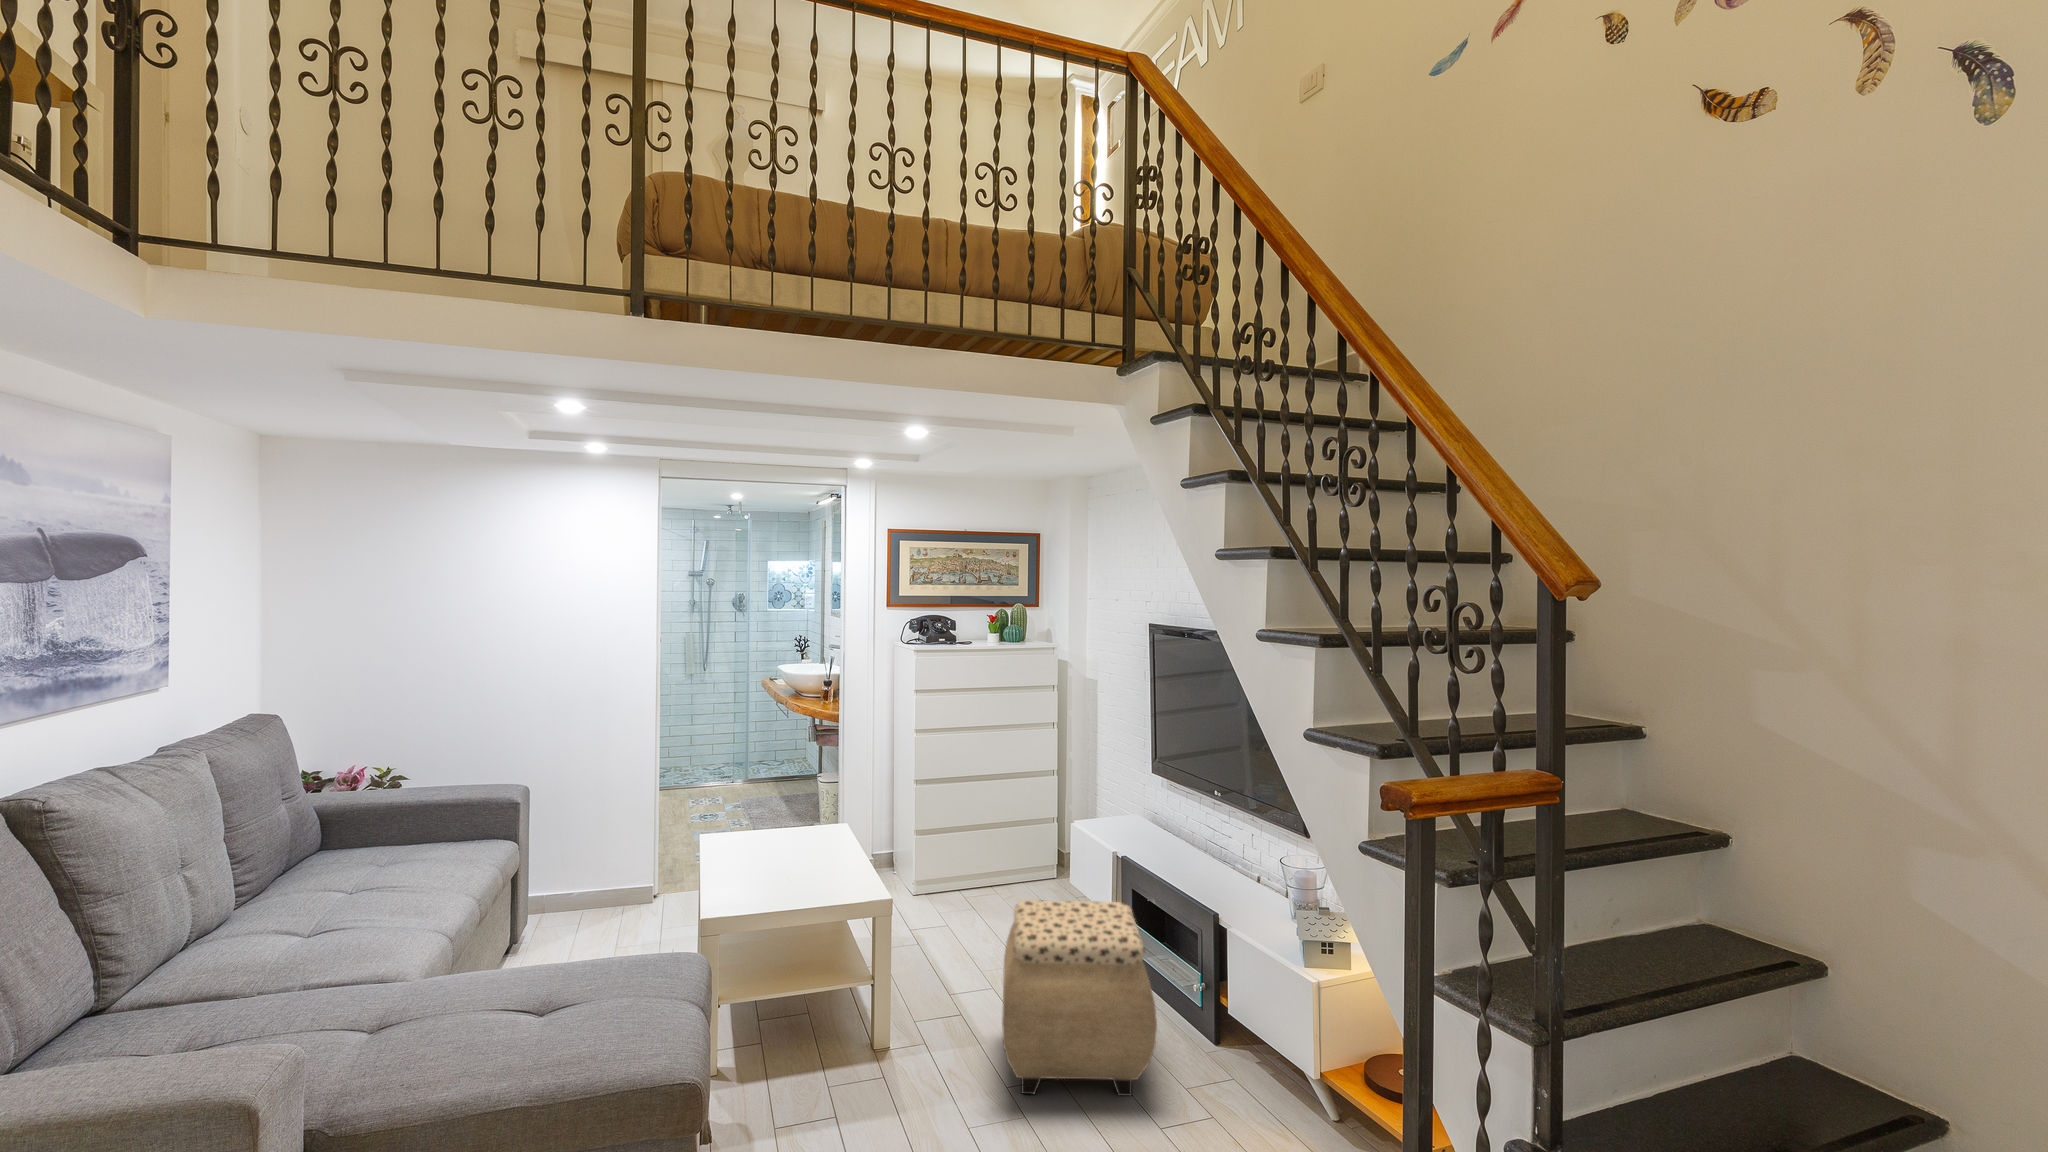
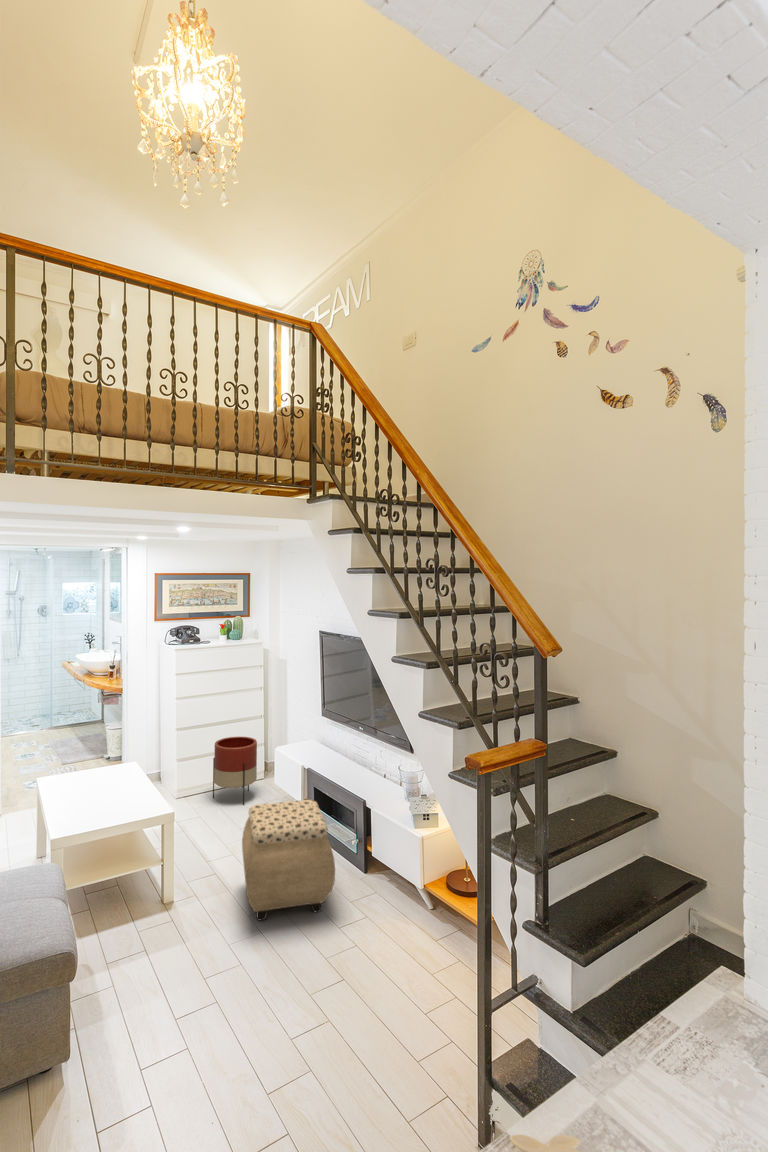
planter: none [972,800,1043,913] -> present [213,737,257,805]

